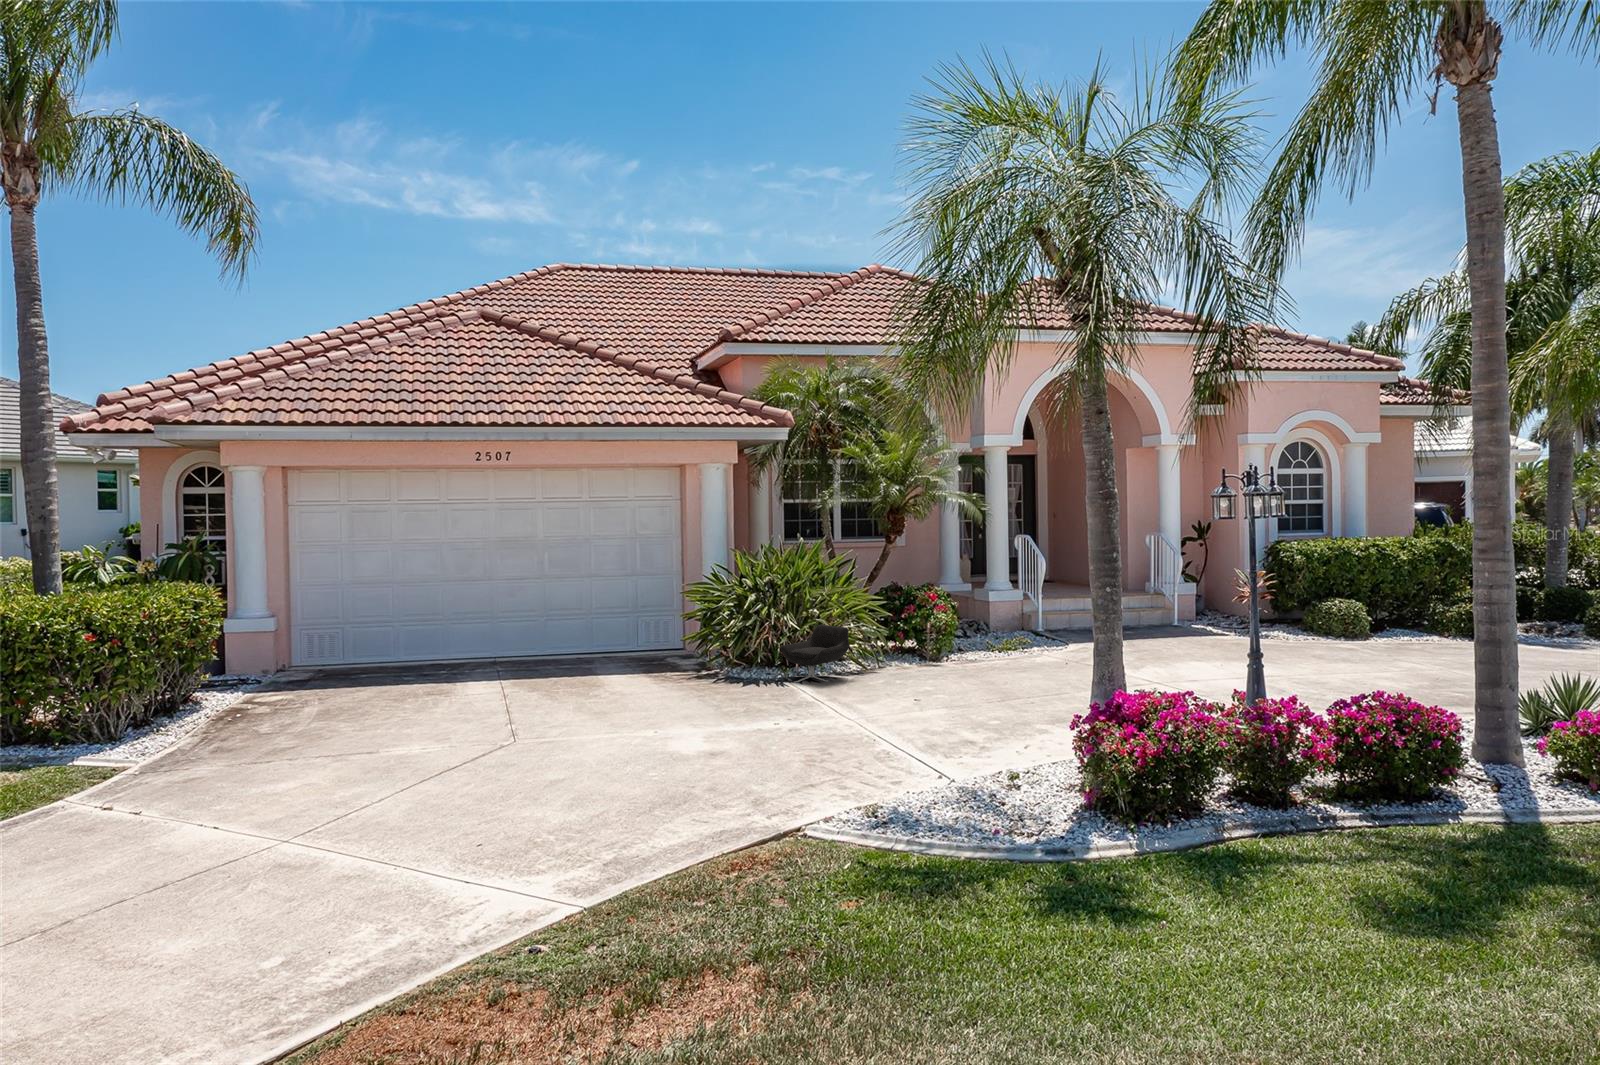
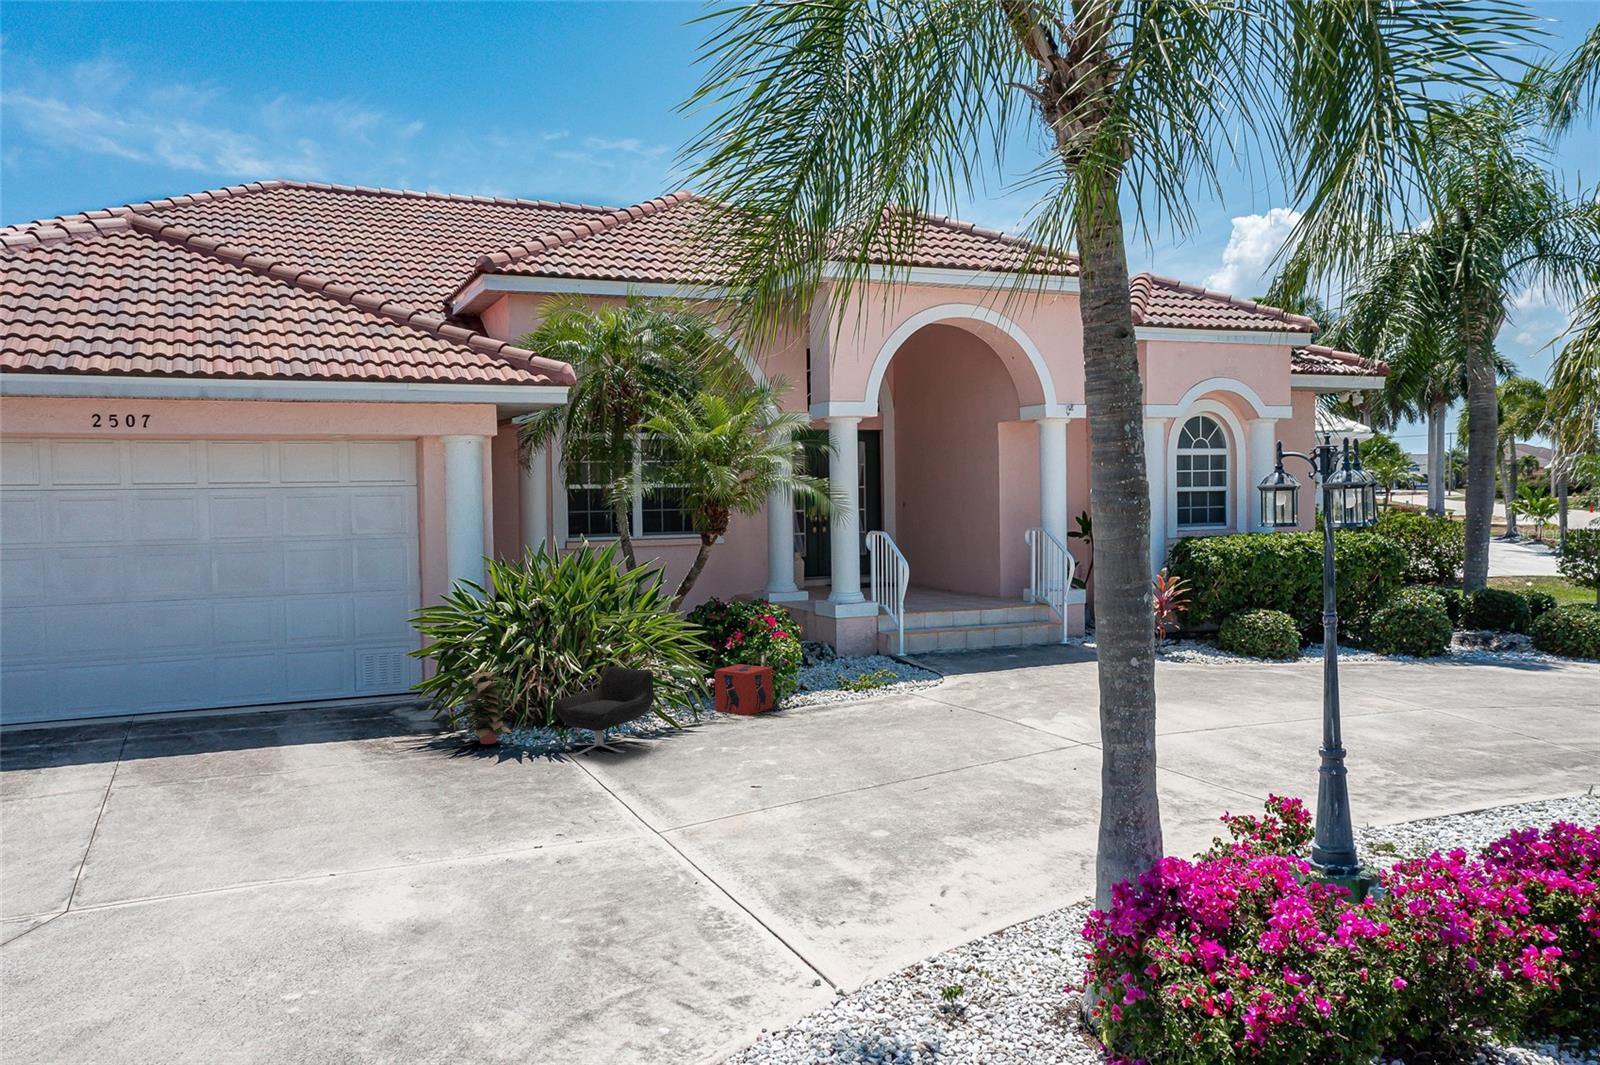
decorative plant: none [720,626,753,675] -> present [463,672,512,744]
storage box: none [891,629,932,664] -> present [715,664,772,715]

